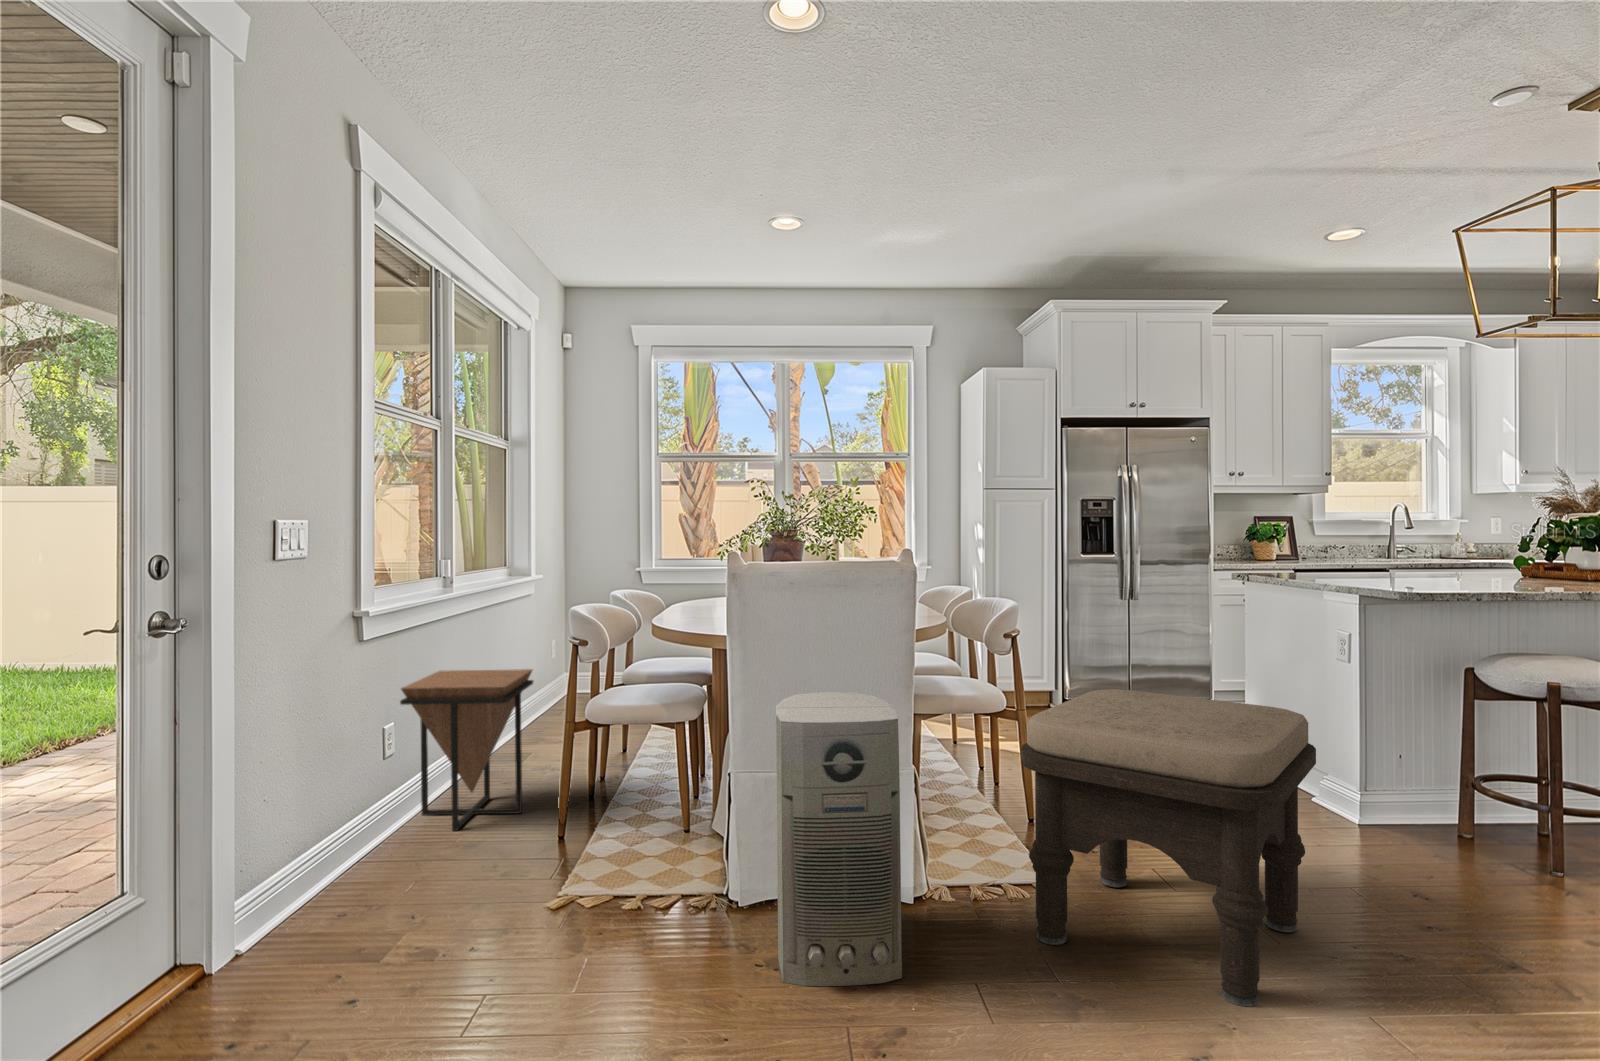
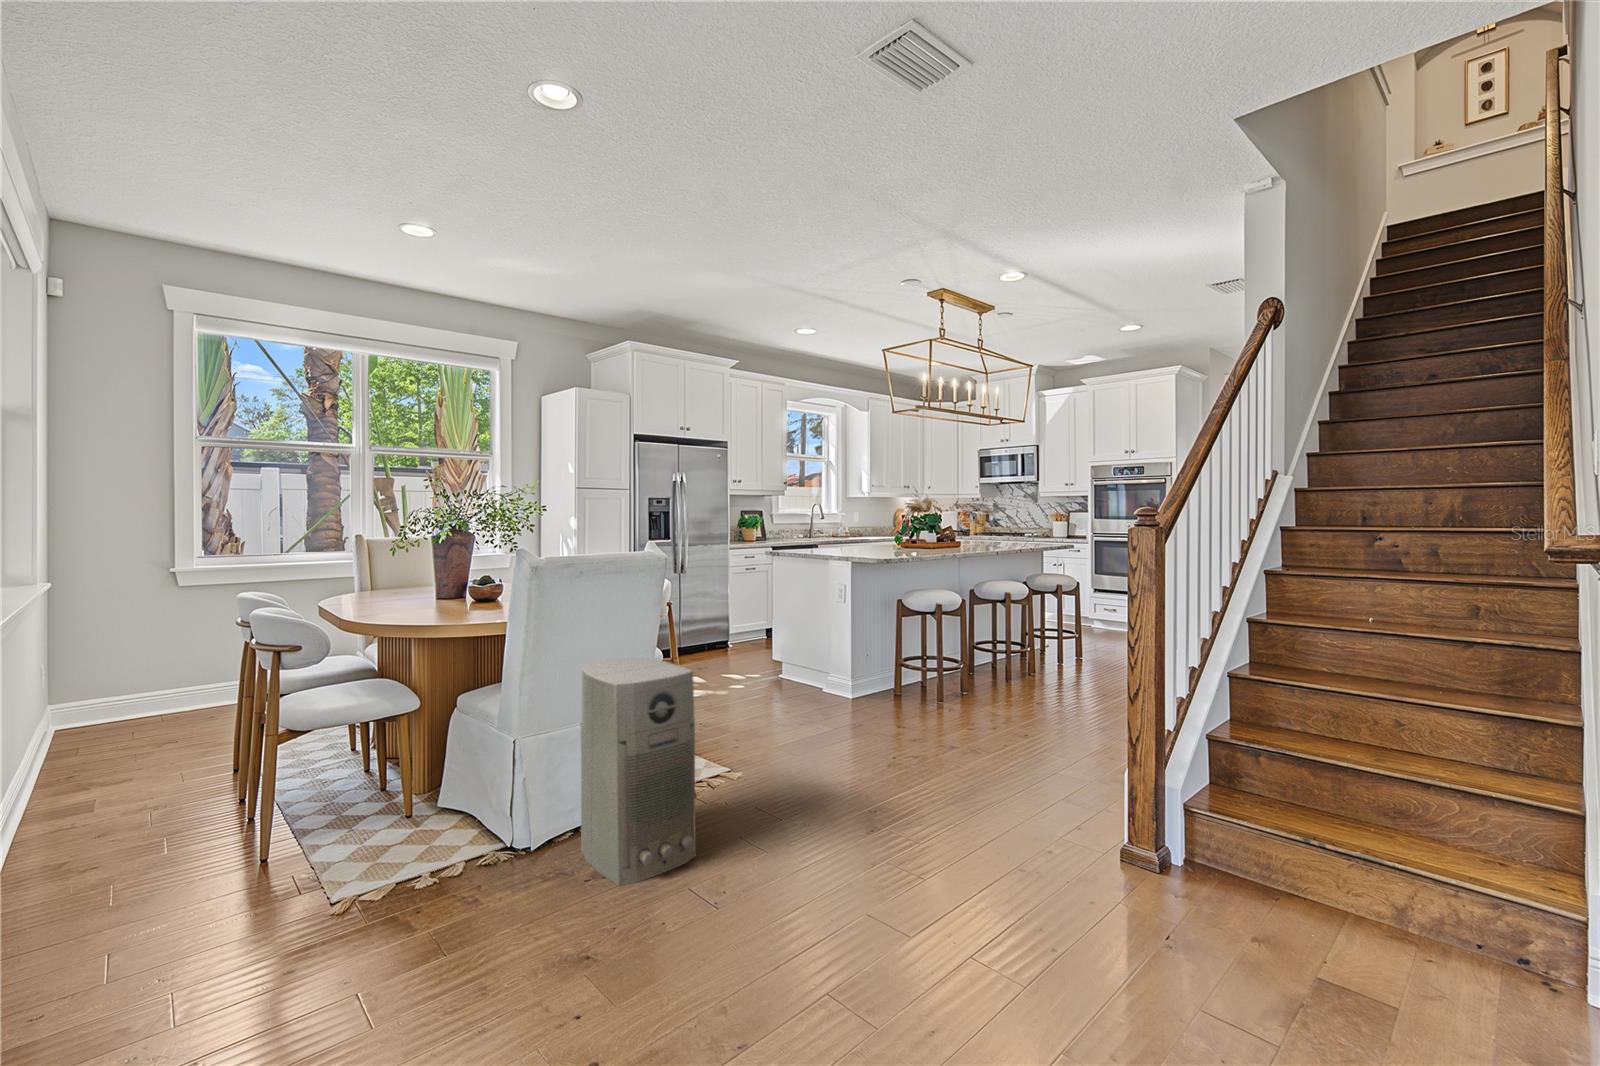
side table: present [400,669,533,831] -> none [16,679,186,876]
ottoman: present [1021,689,1316,1007] -> none [741,635,899,811]

